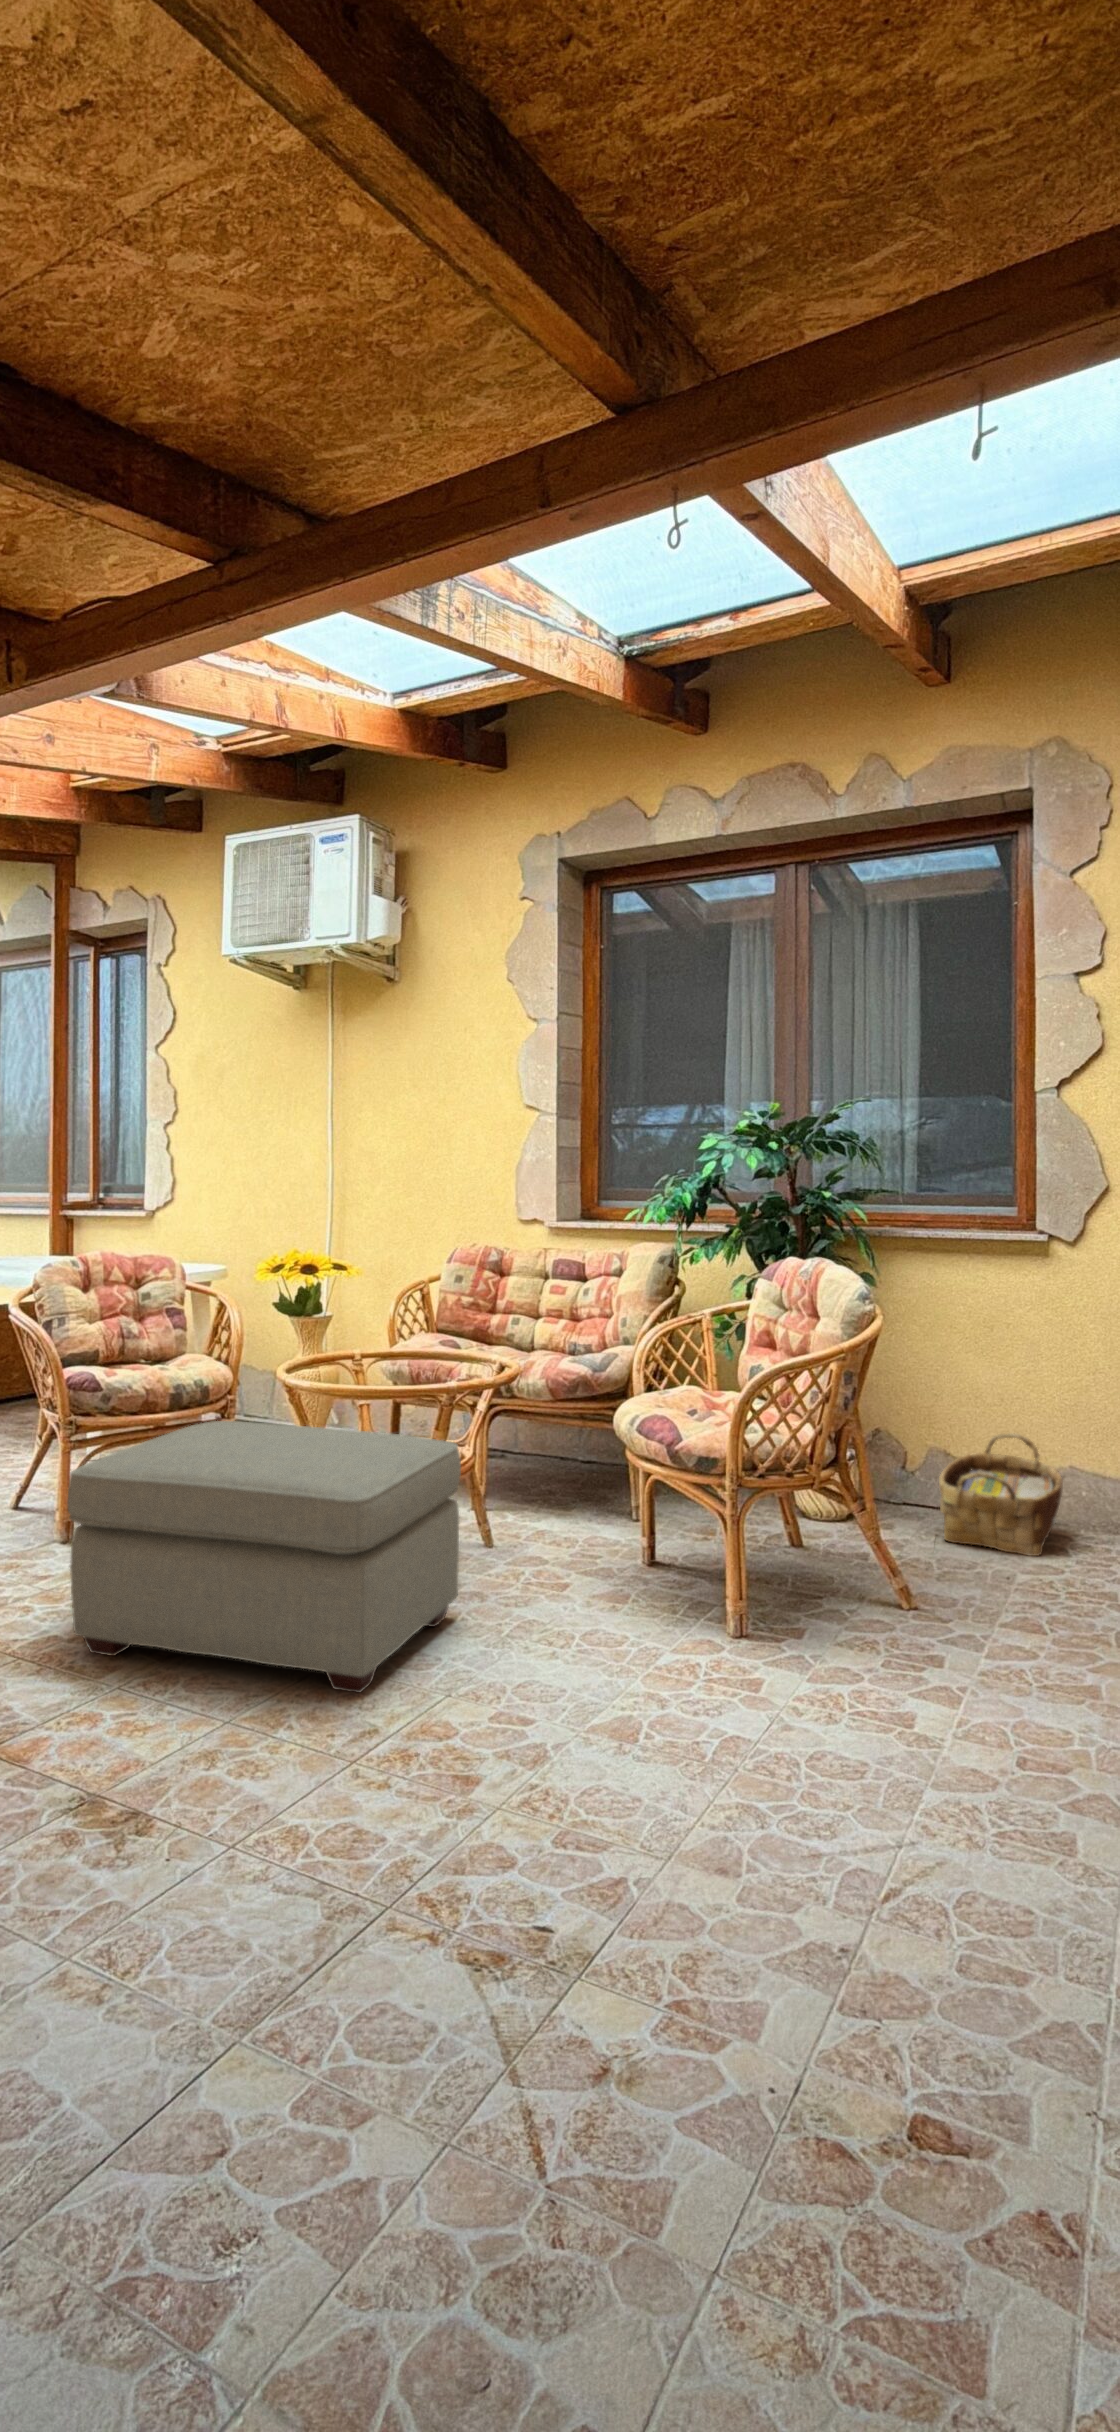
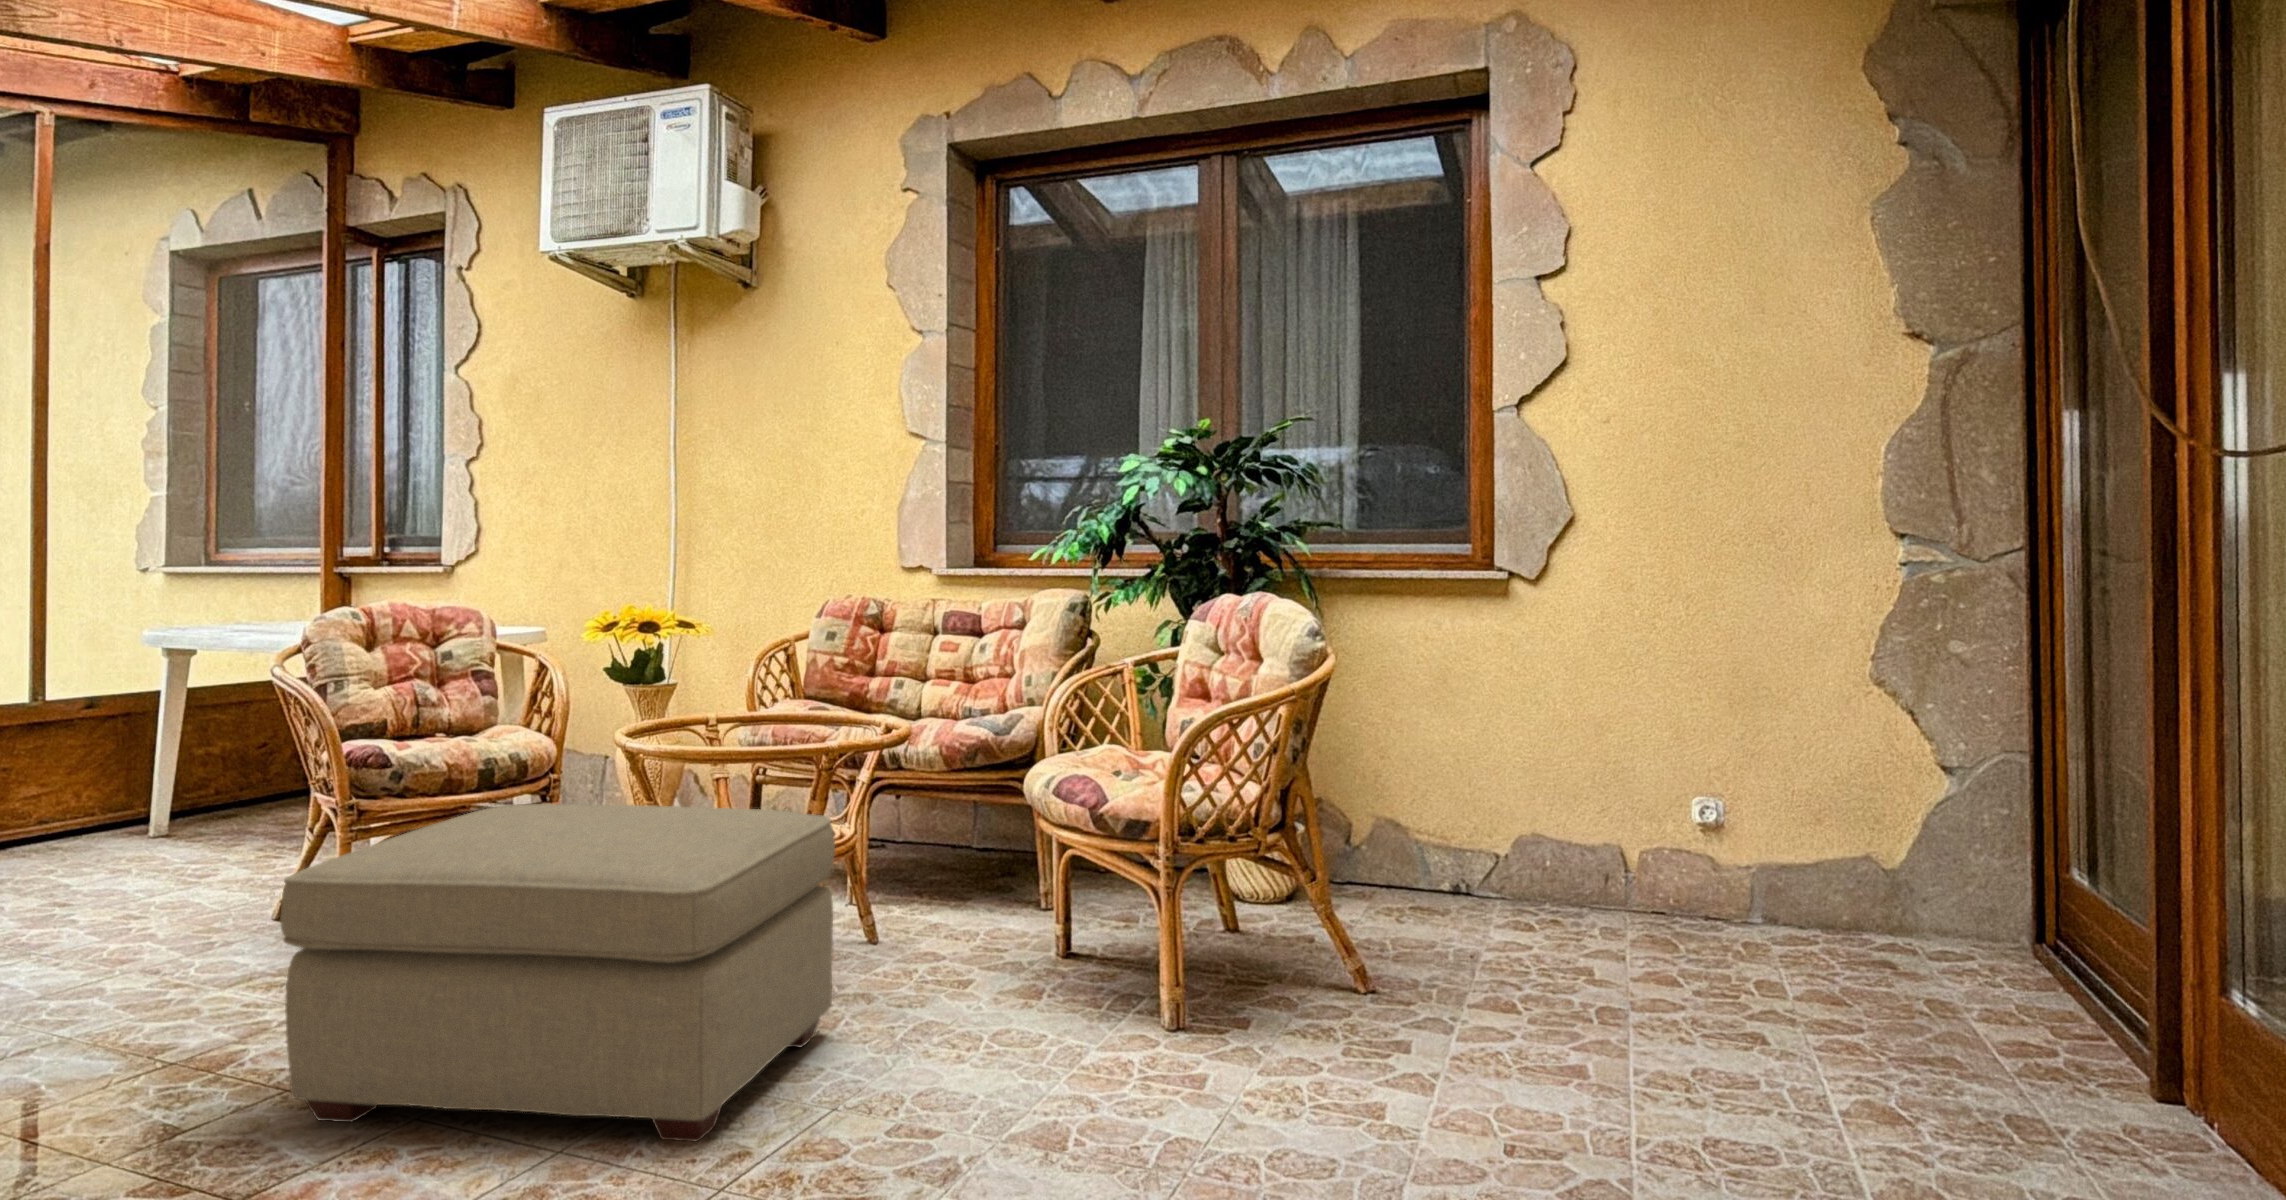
woven basket: present [939,1433,1063,1556] -> none [1385,783,1514,915]

